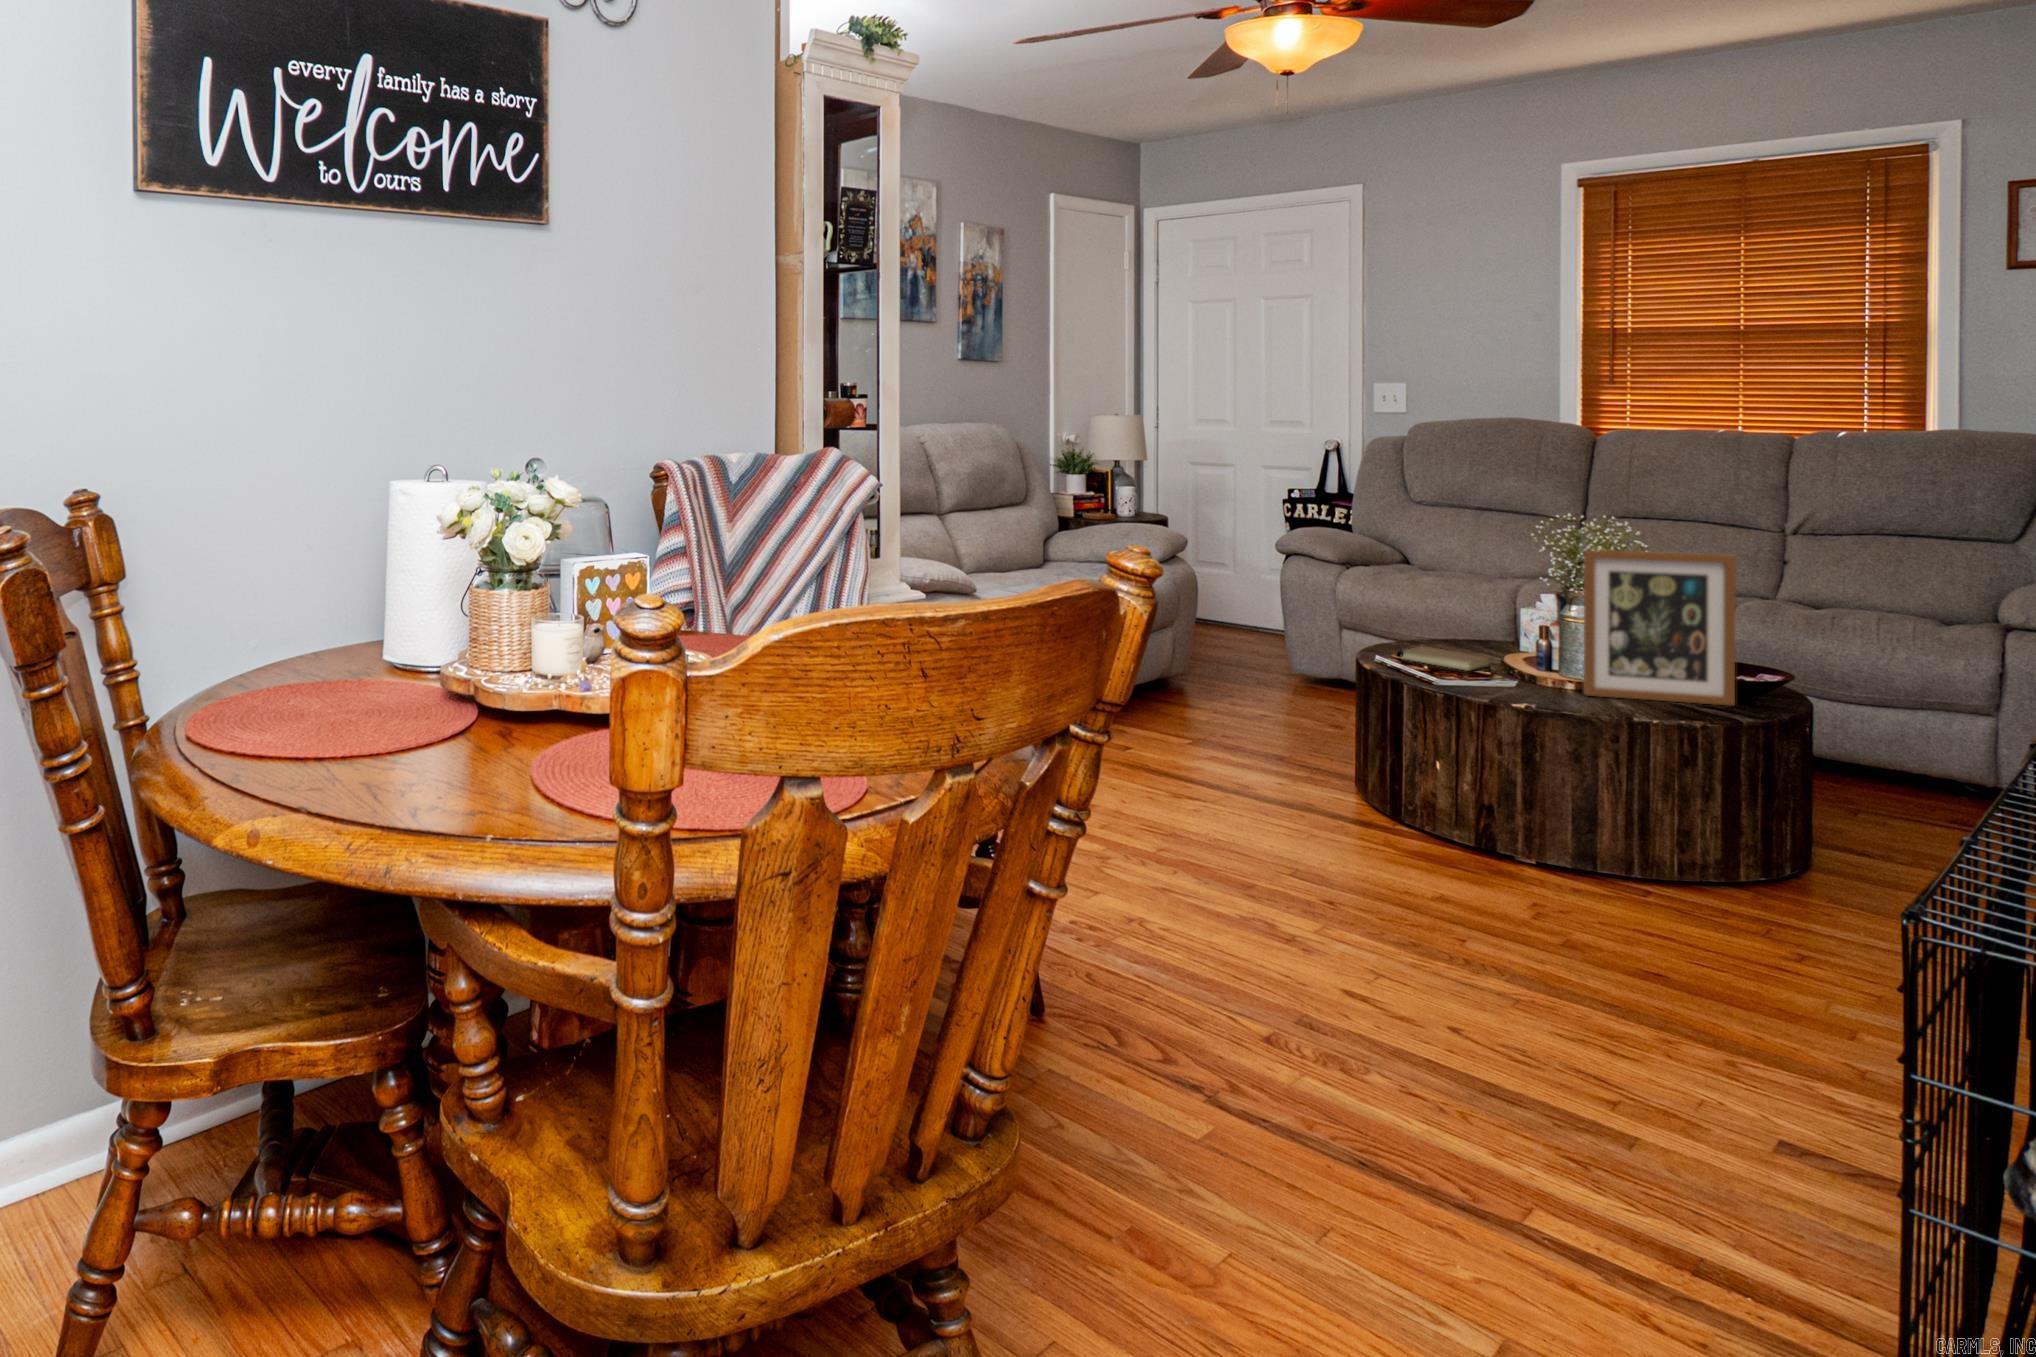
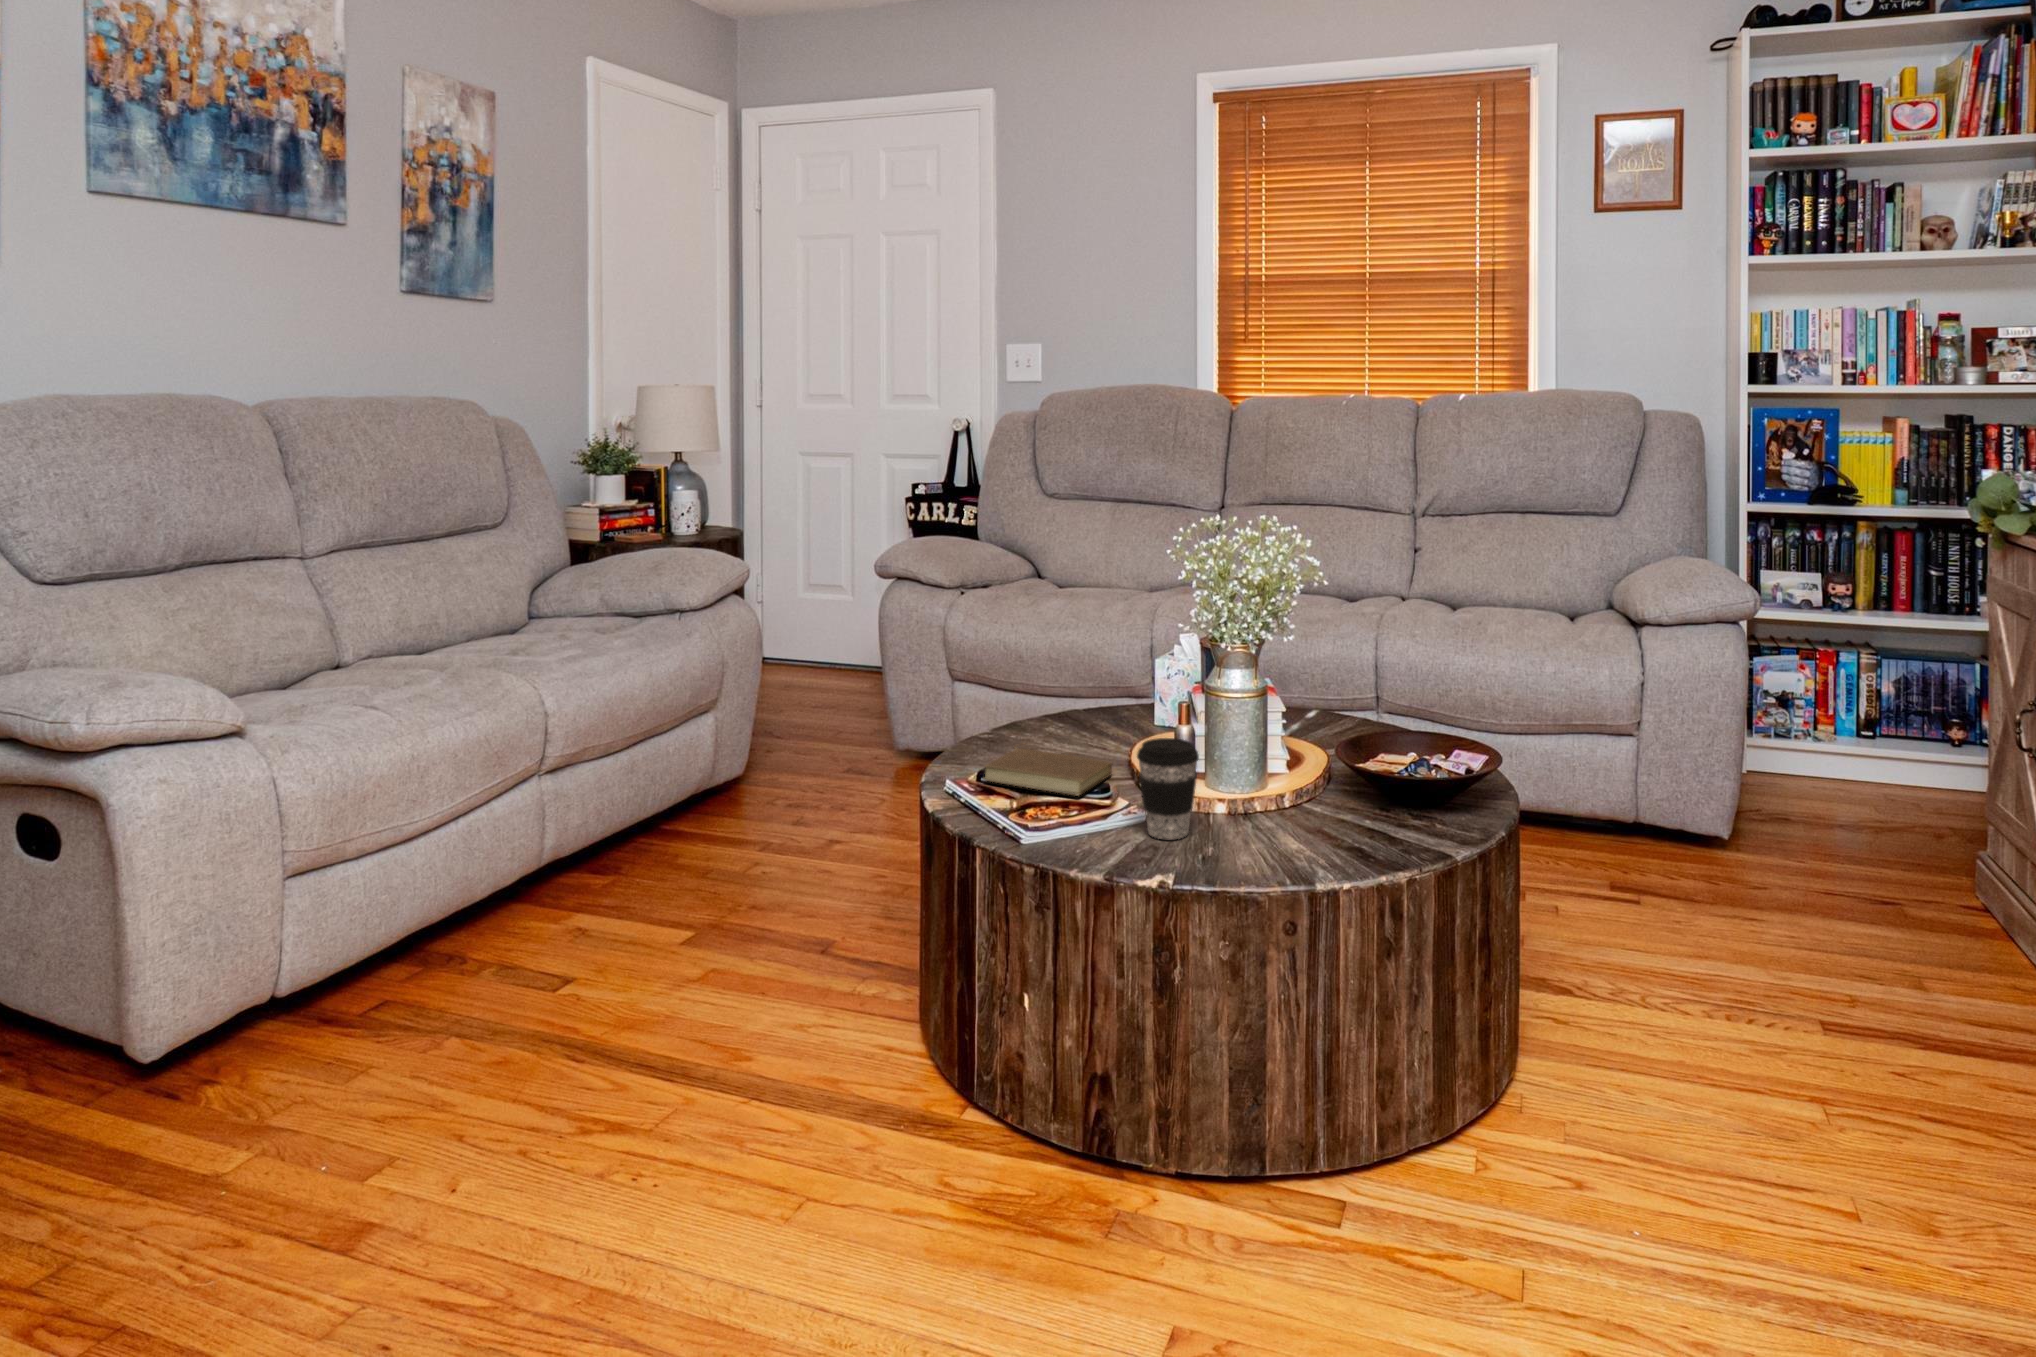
picture frame: present [1584,550,1735,706] -> none [1240,569,1438,832]
coffee cup: none [1511,639,1554,693] -> present [1137,738,1199,839]

